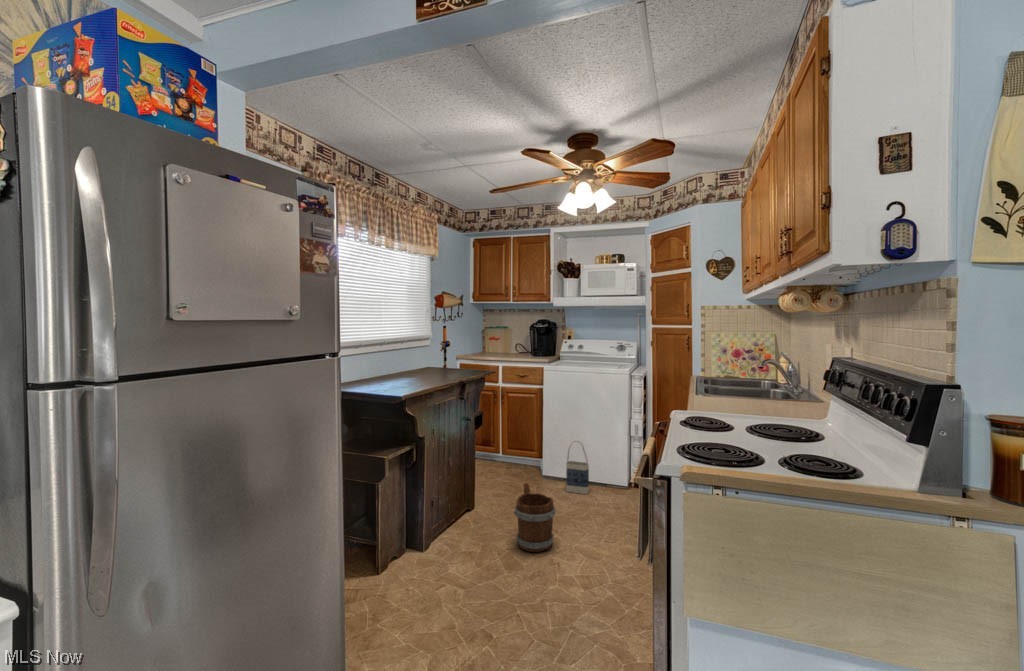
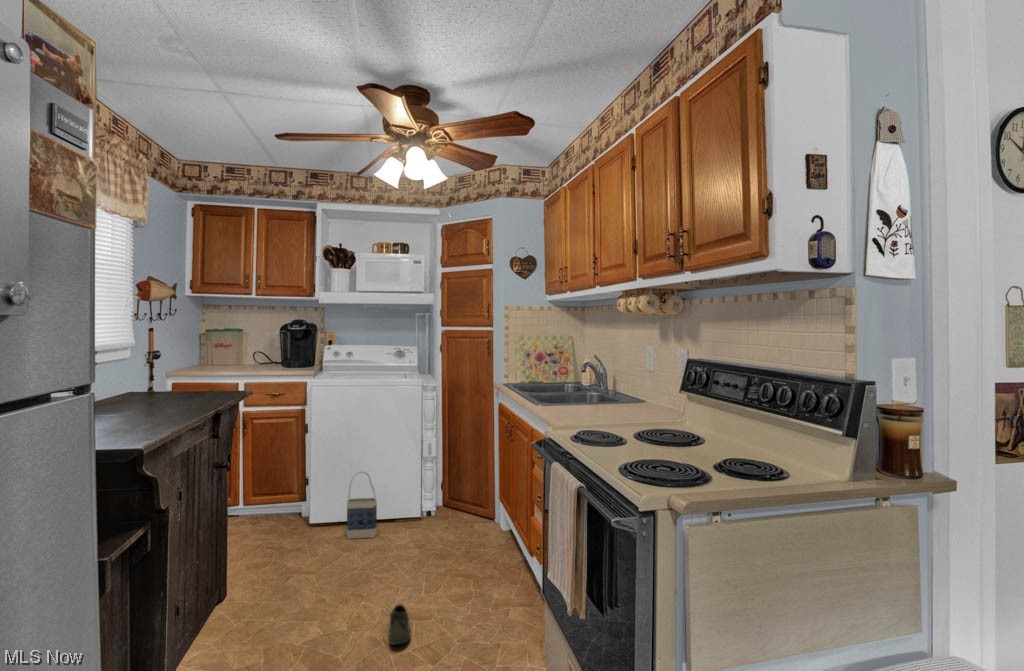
bucket: present [514,483,556,552] -> none [300,532,358,622]
shoe: none [566,548,589,583] -> present [389,605,410,645]

